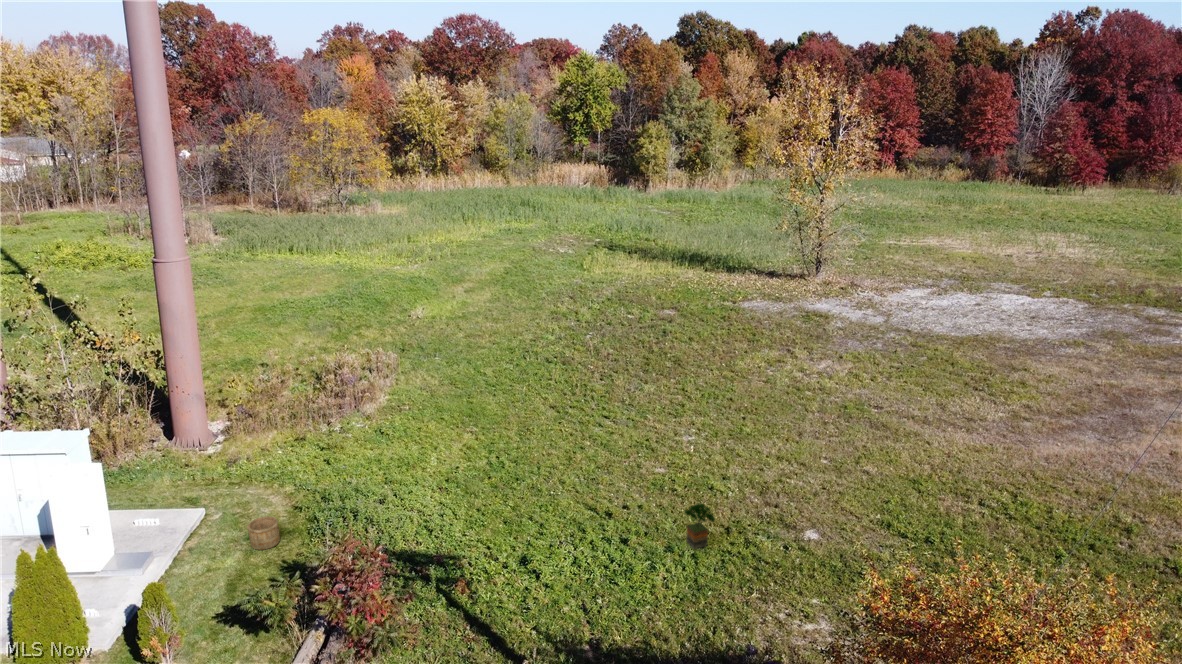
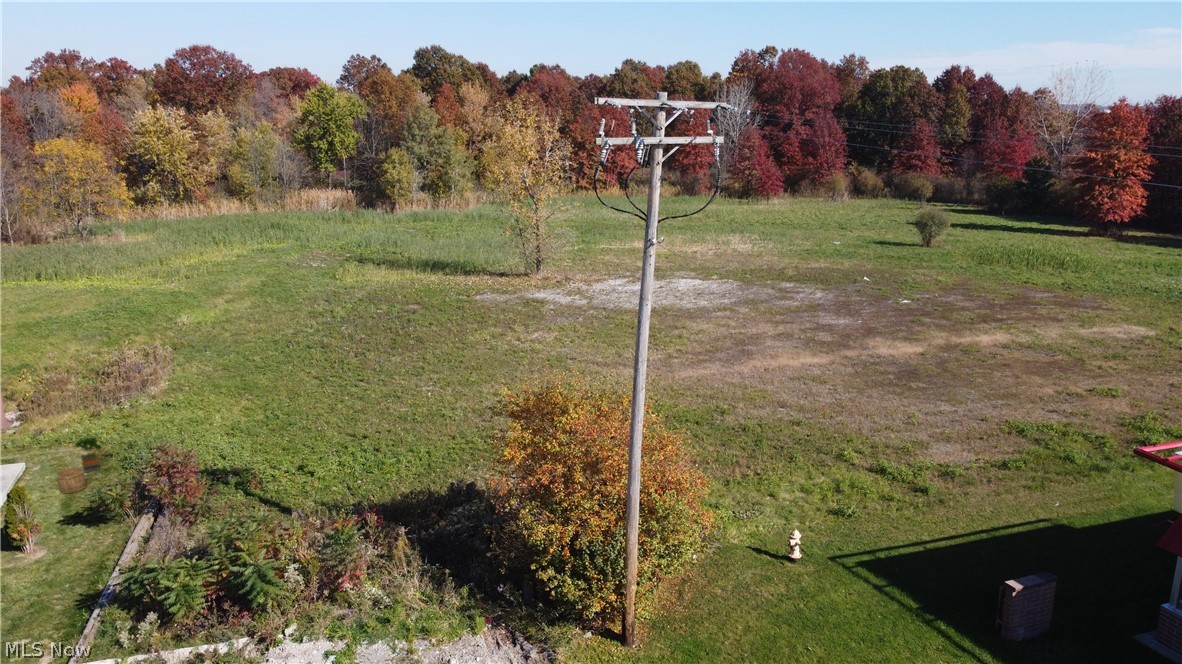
potted tree: present [684,503,715,549] -> present [75,437,101,473]

